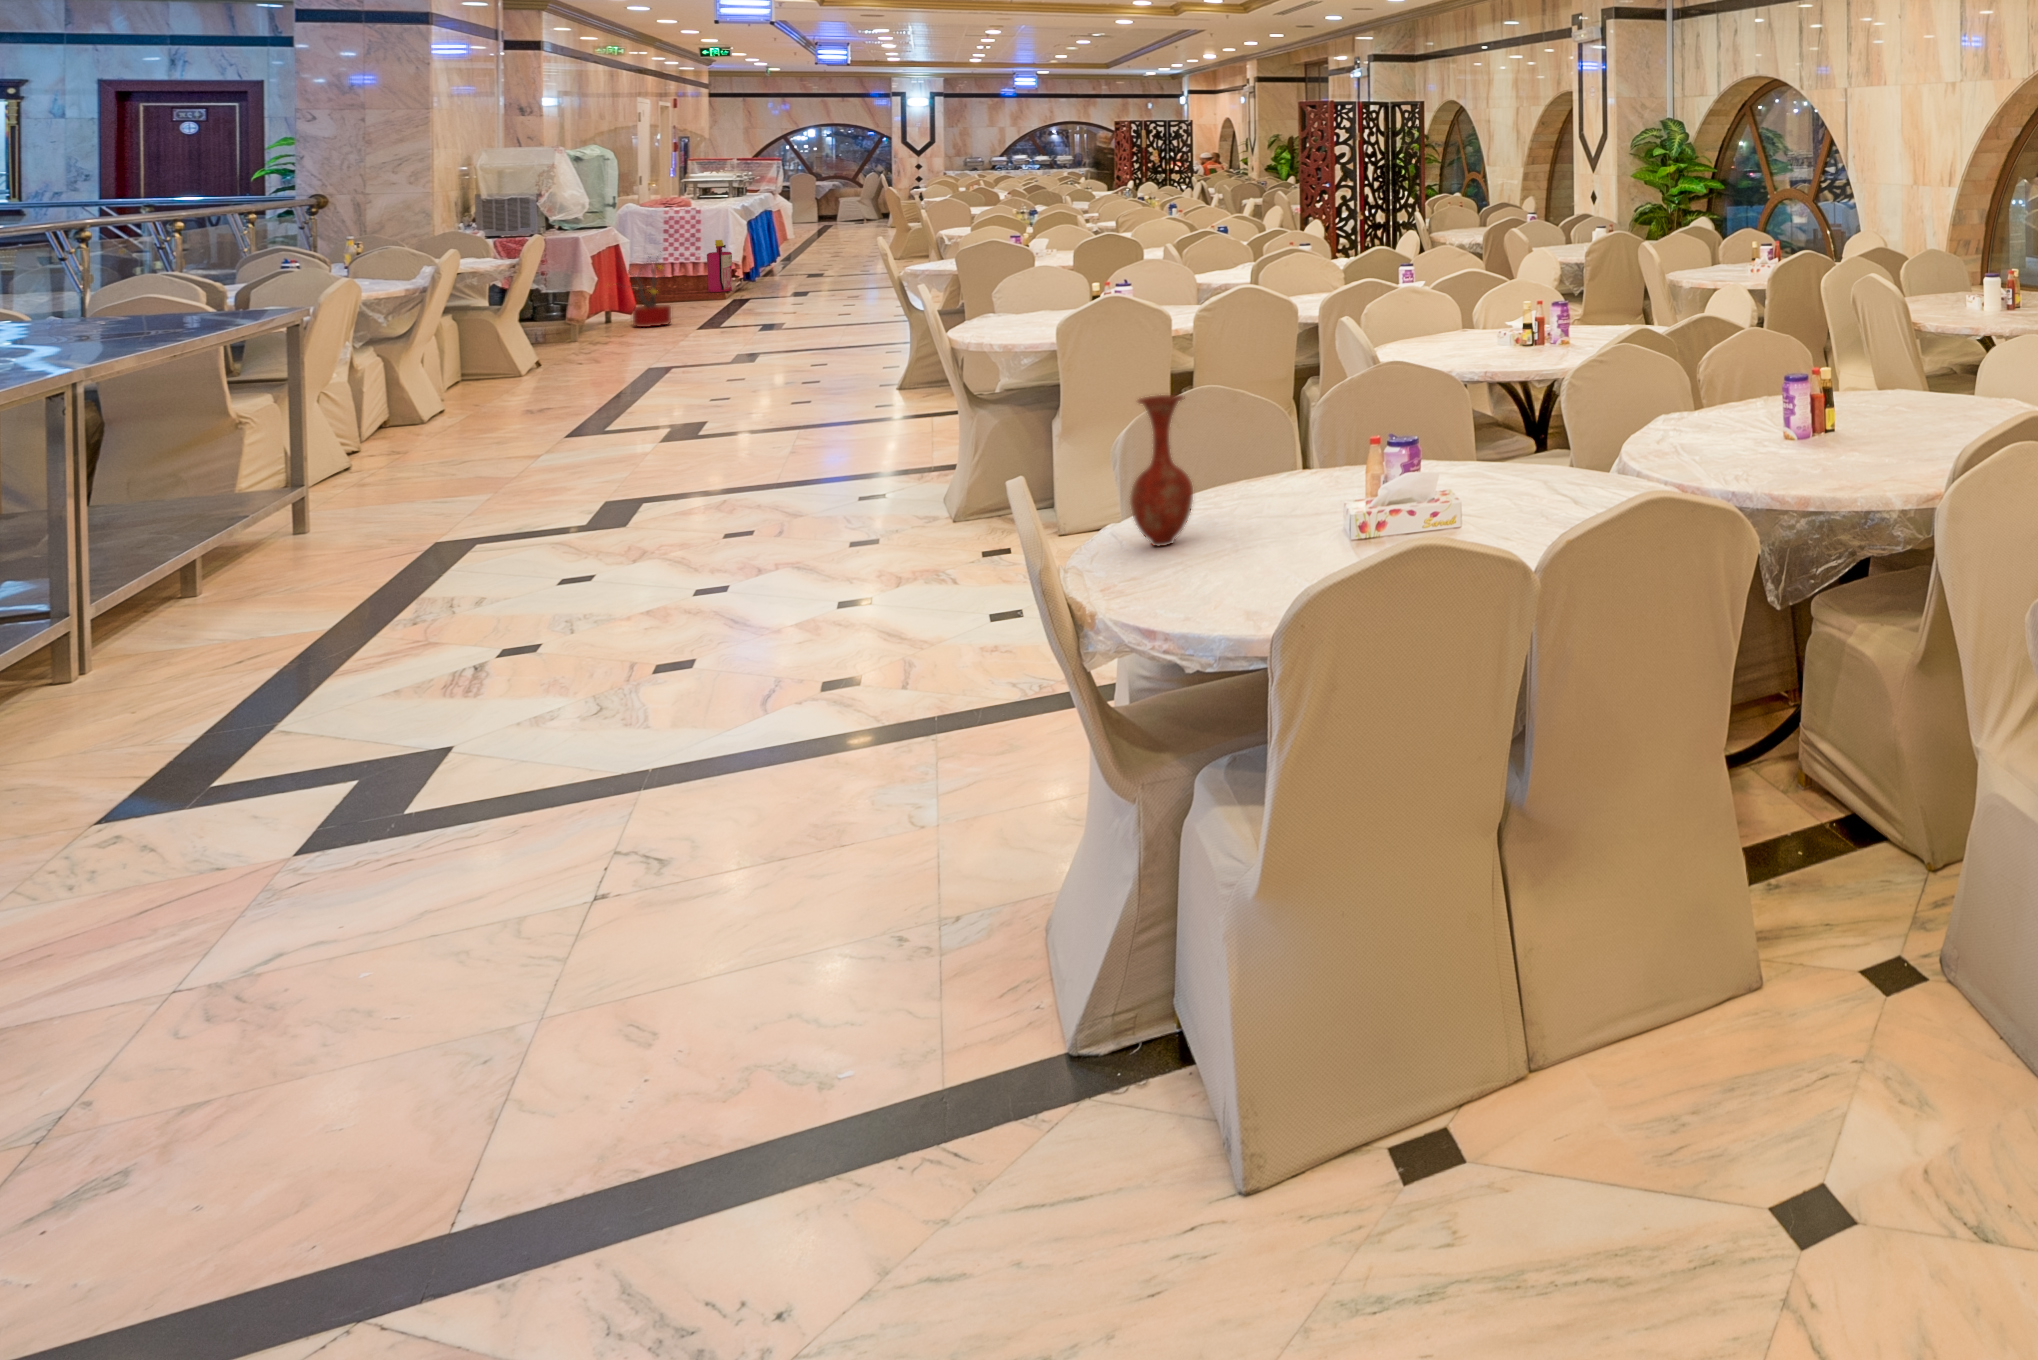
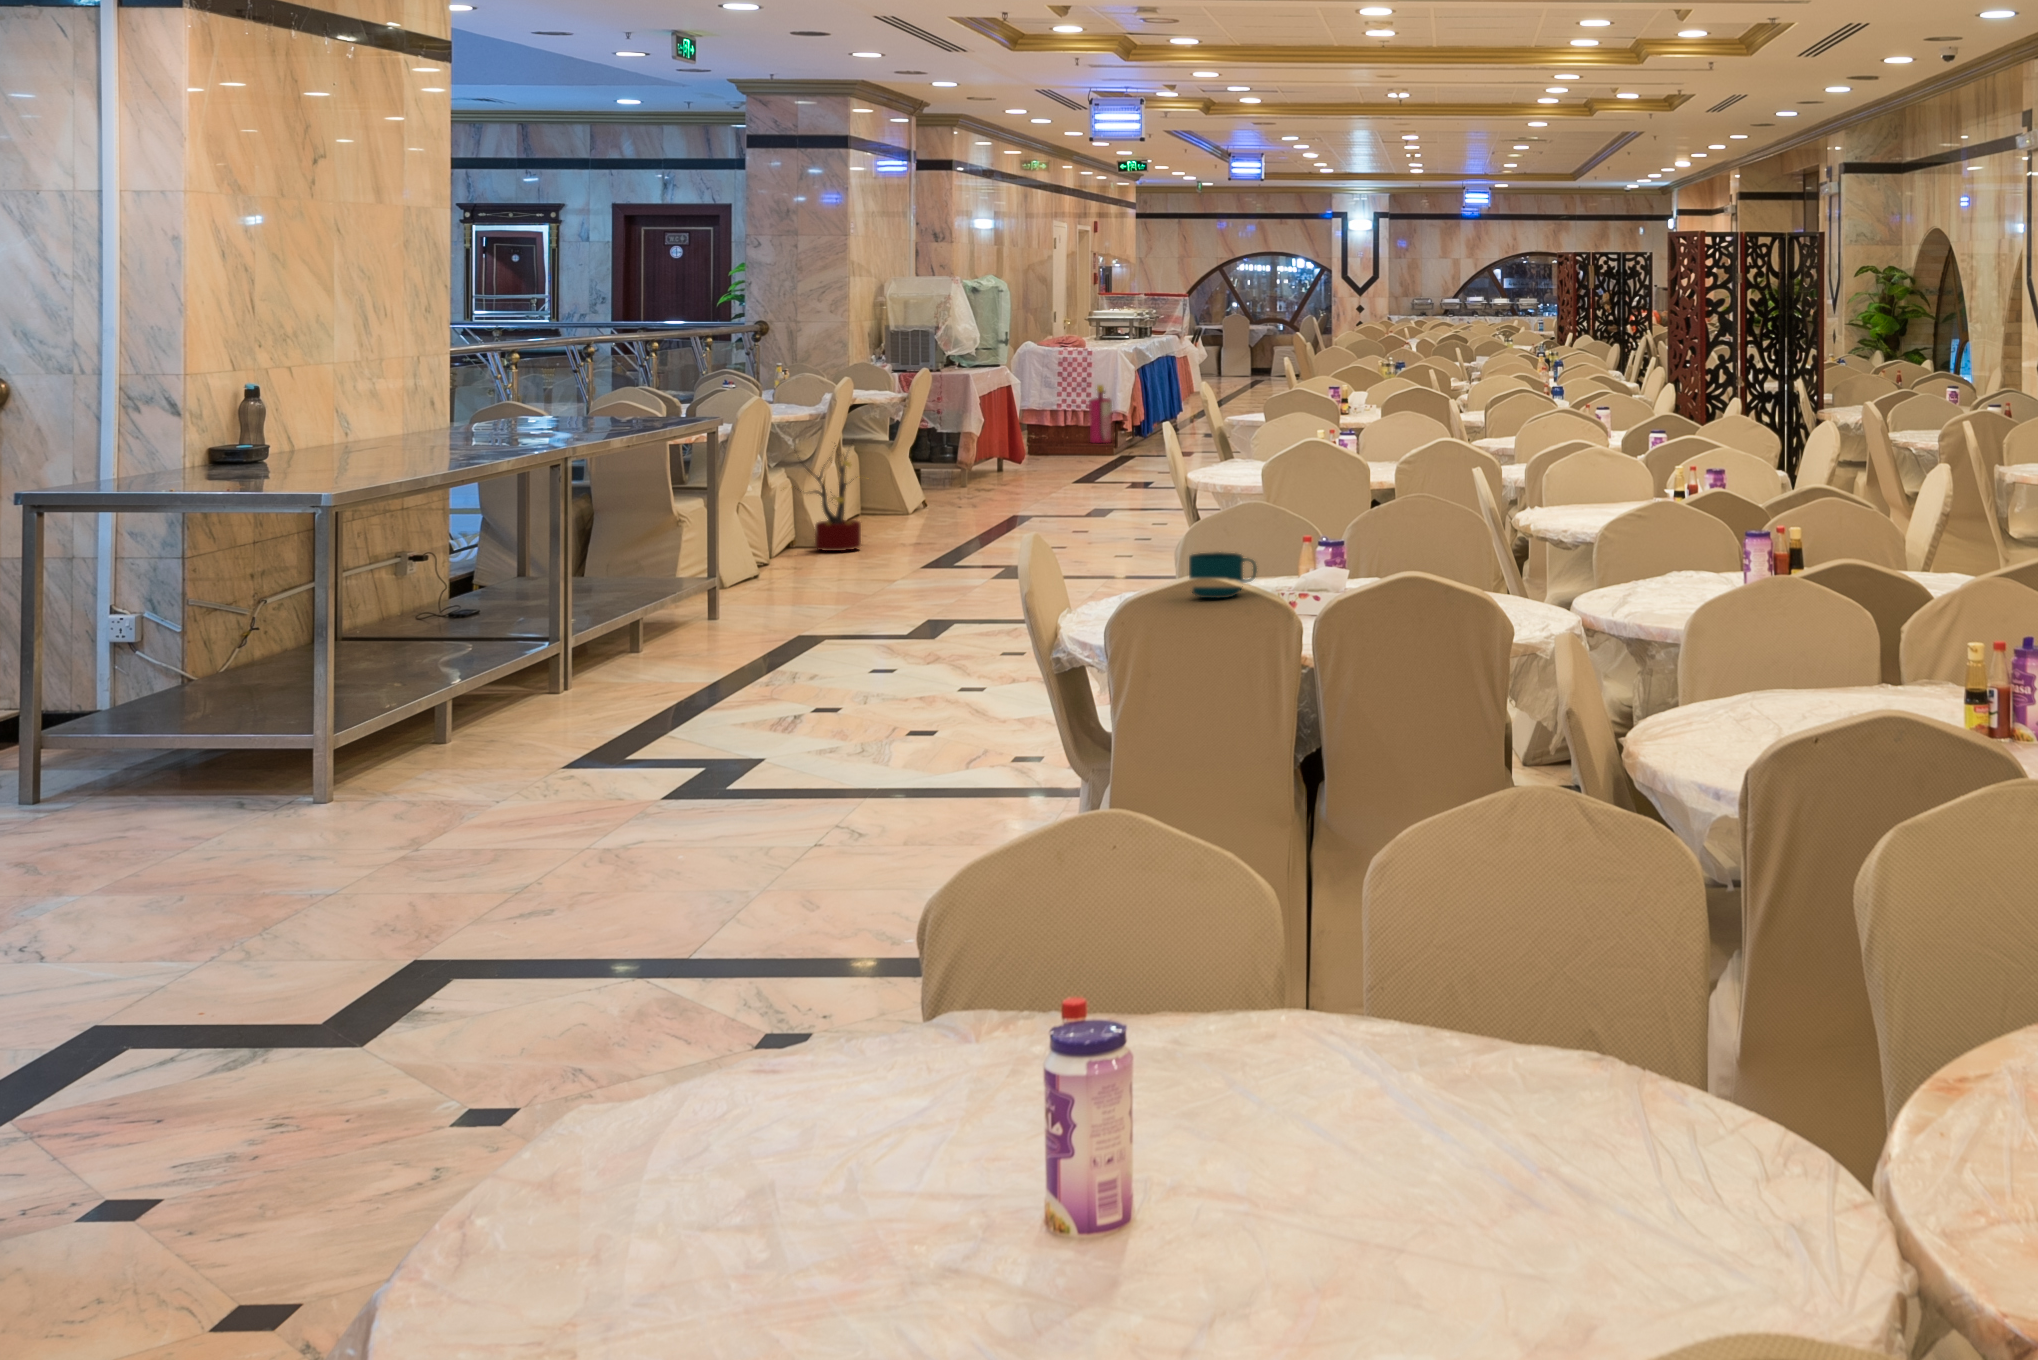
decorative plant: present [619,260,671,327] -> present [800,445,861,551]
vase: present [1130,395,1193,546] -> none [1117,490,1164,610]
cup: none [1209,457,1288,517] -> present [1189,552,1257,598]

